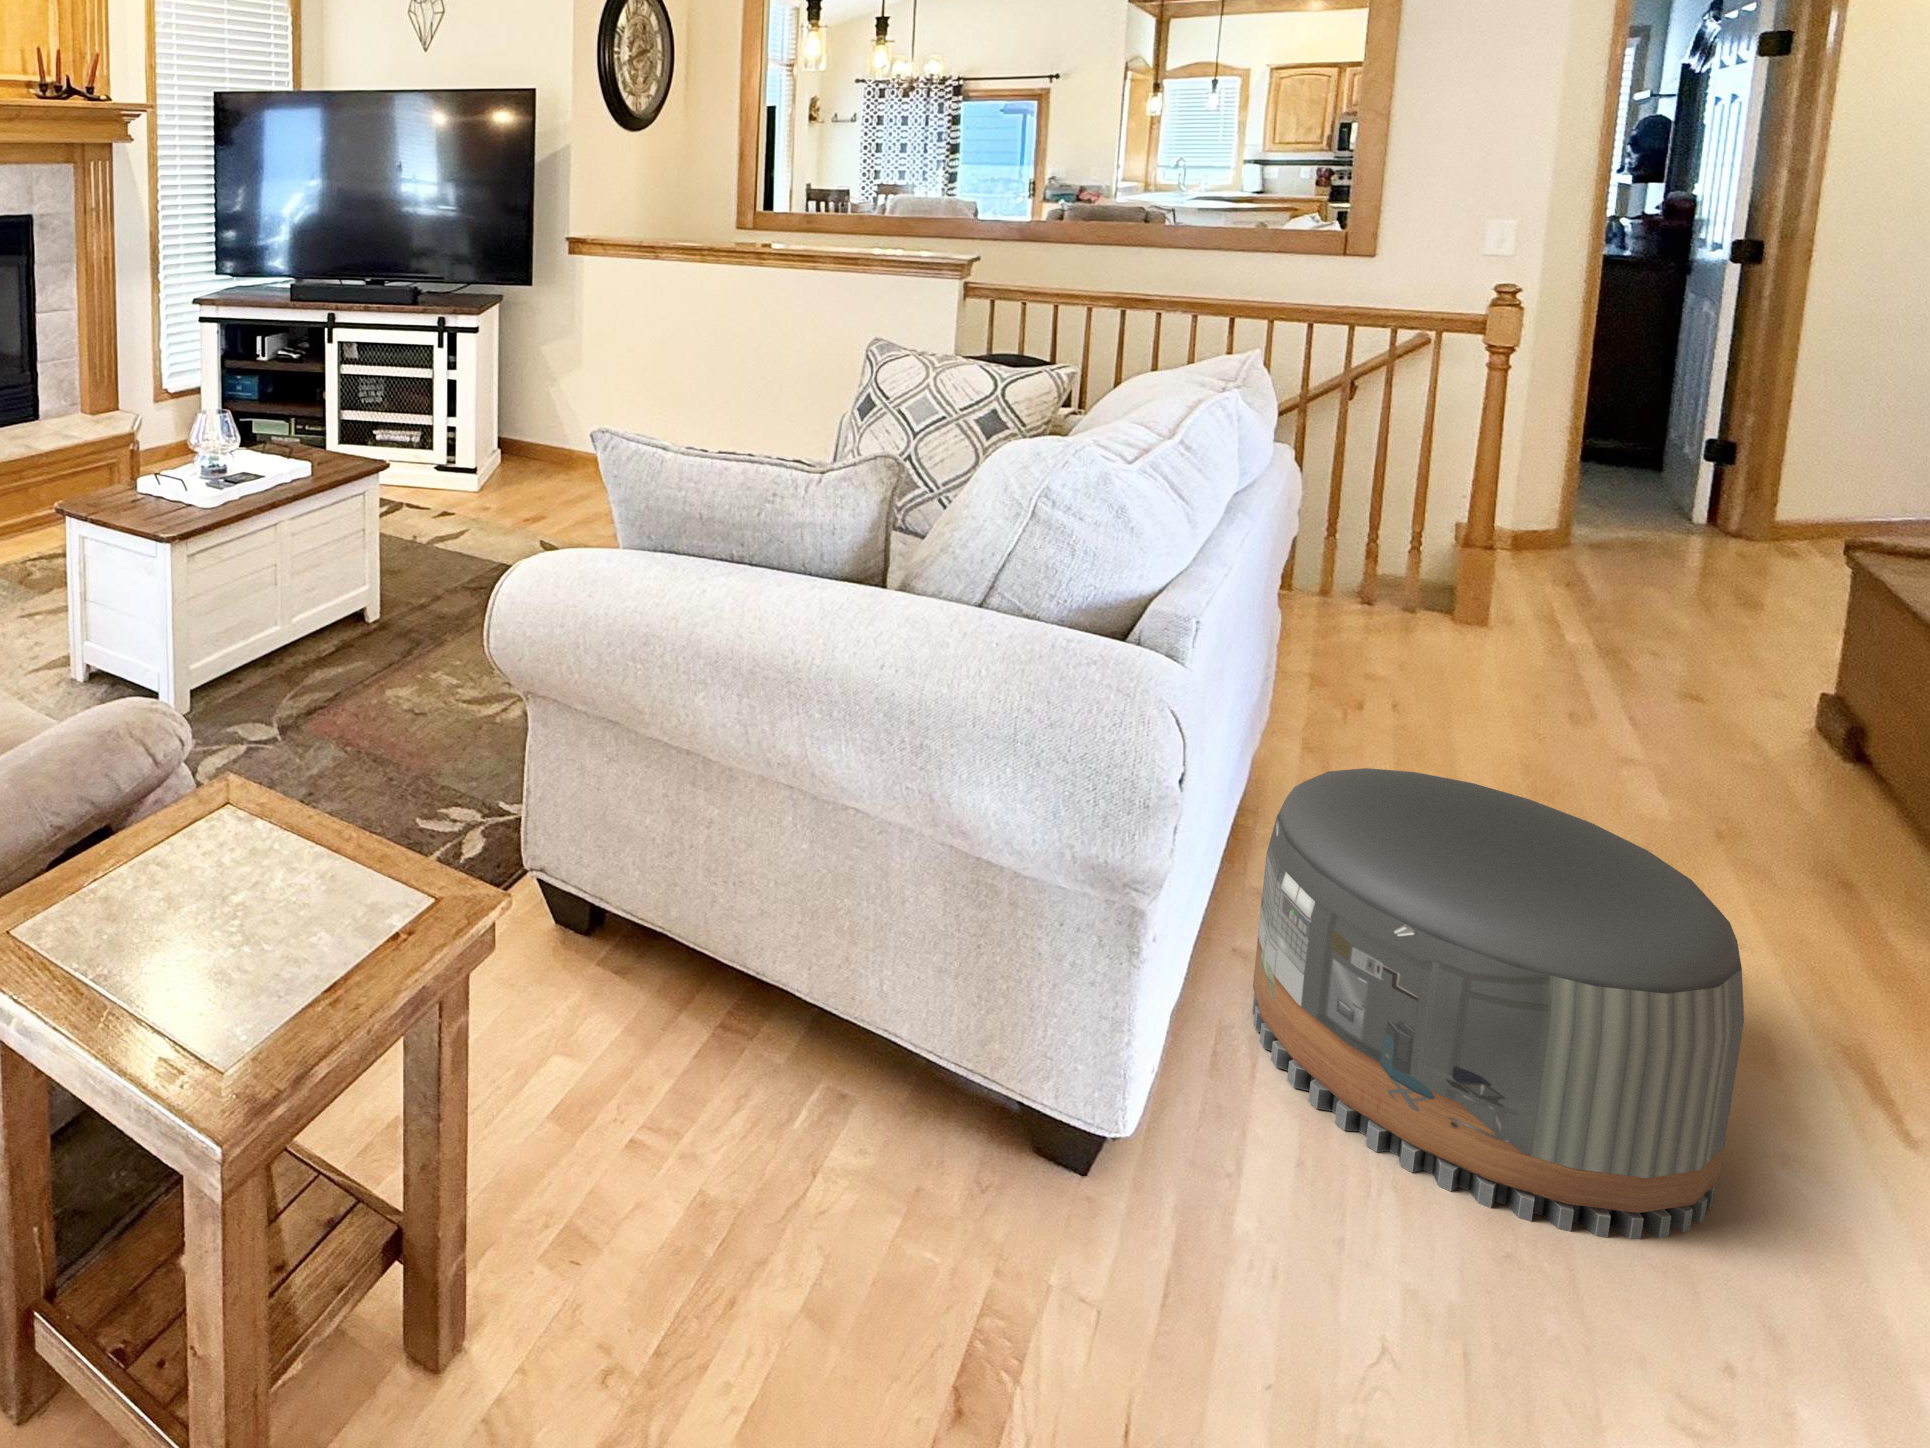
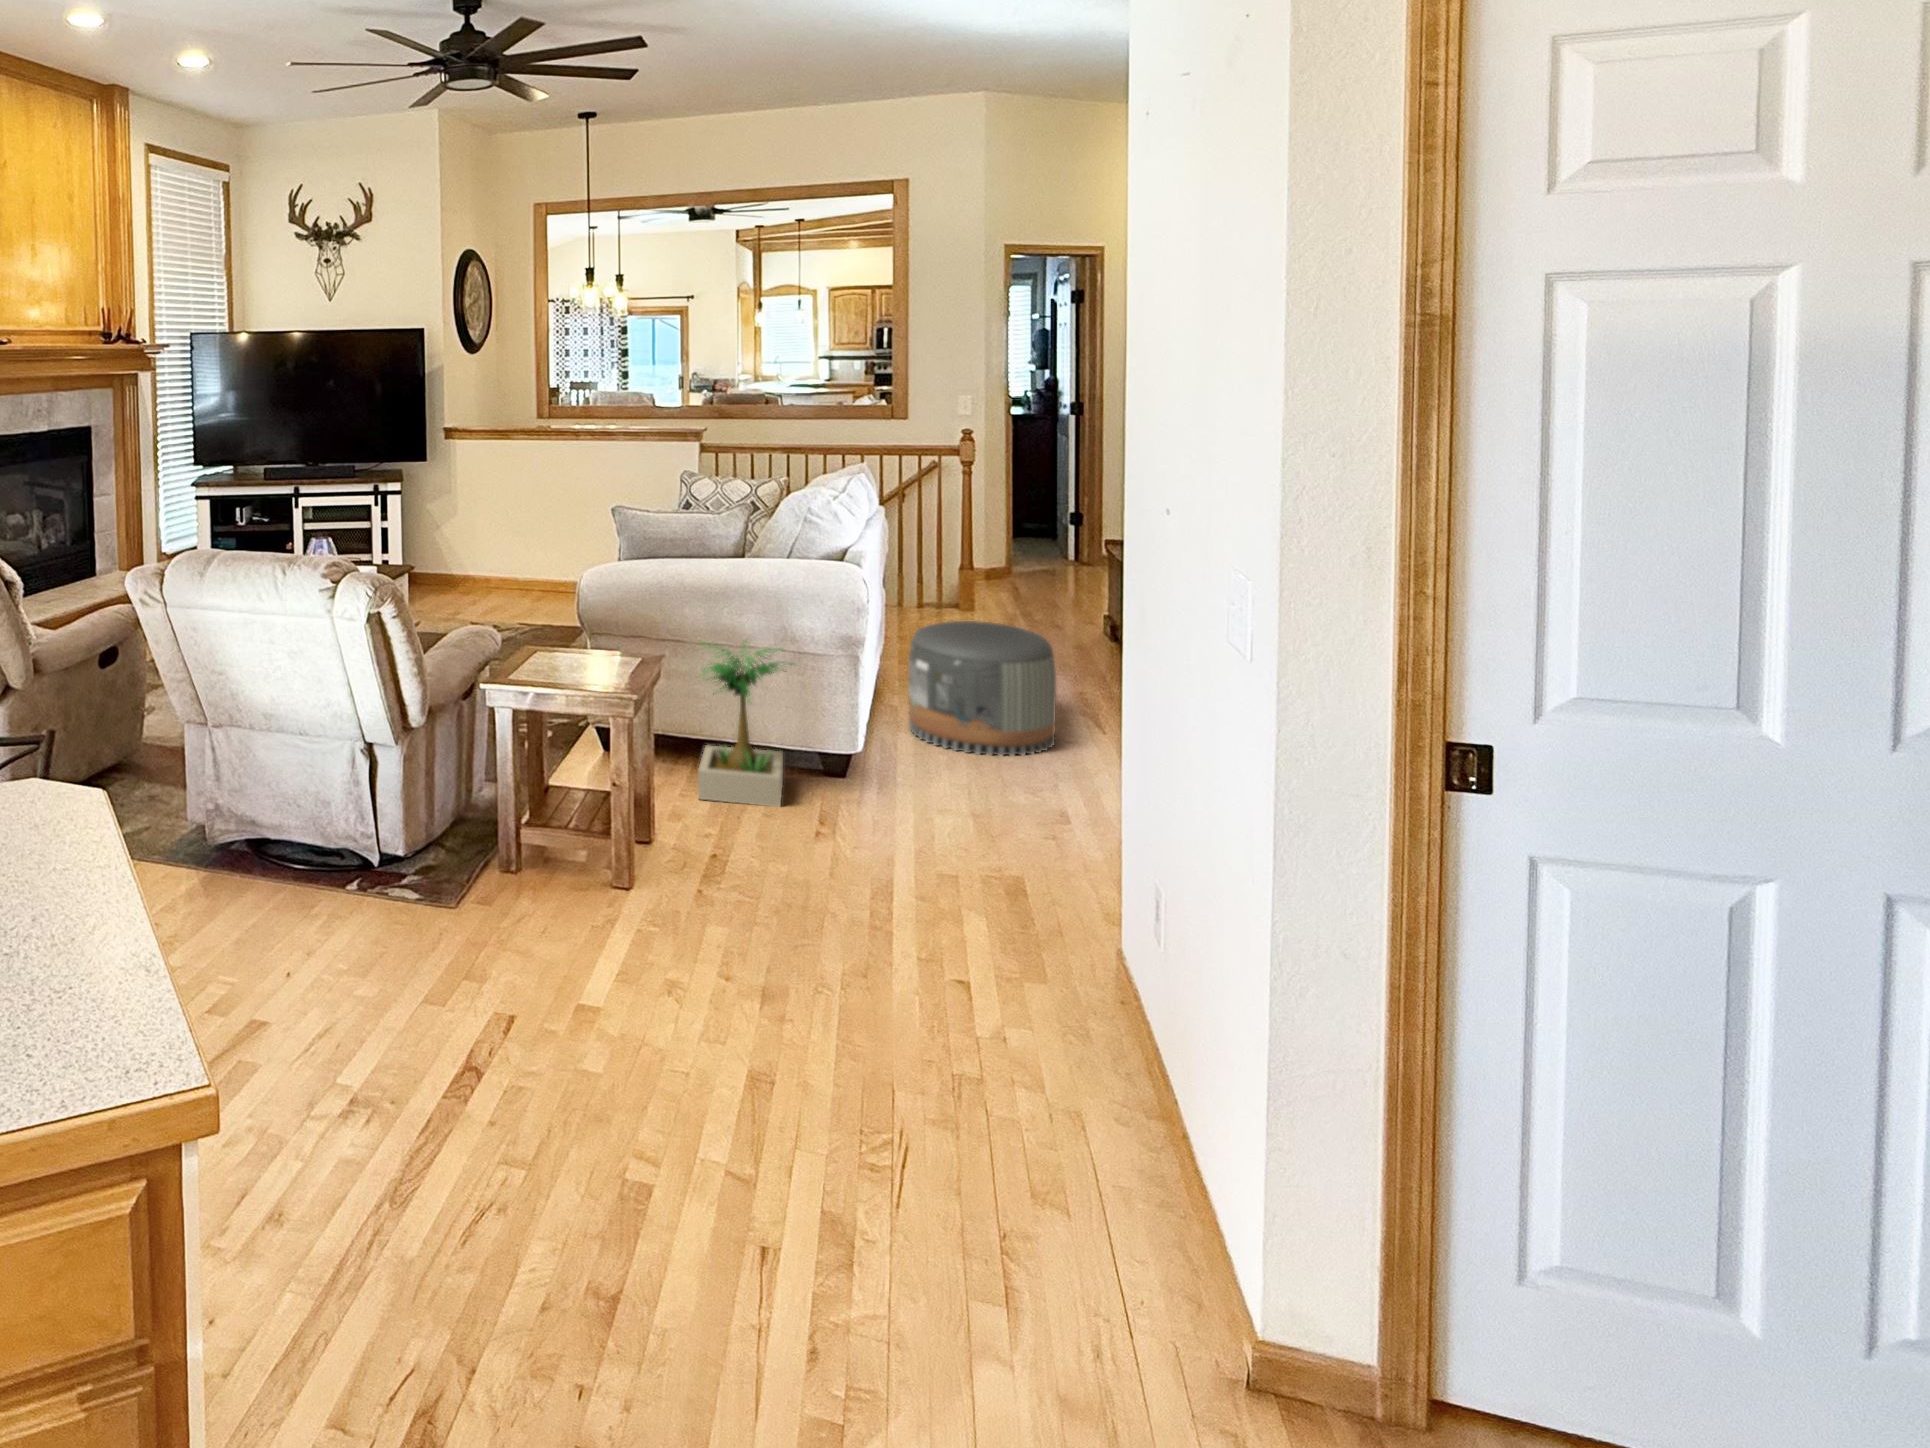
potted plant: none [583,774,895,1287] -> present [698,642,793,807]

